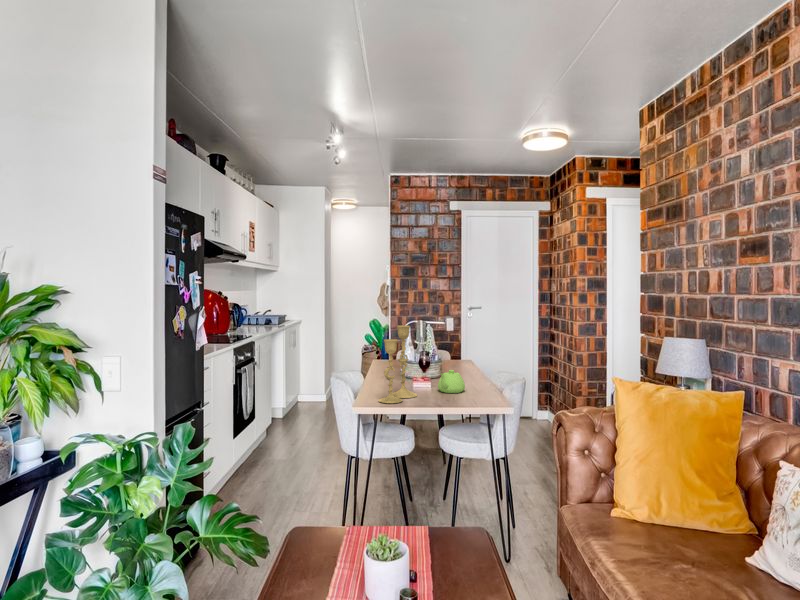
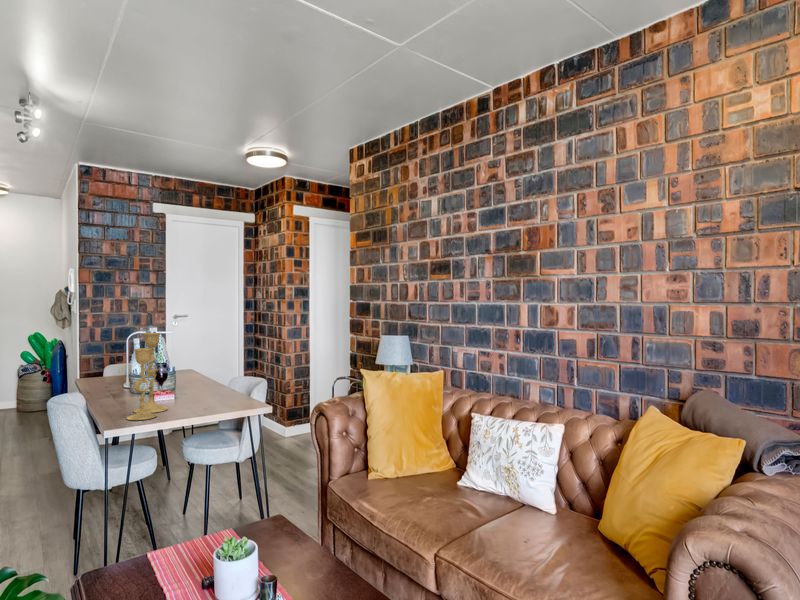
teapot: present [438,370,465,393] -> none [186,377,216,401]

